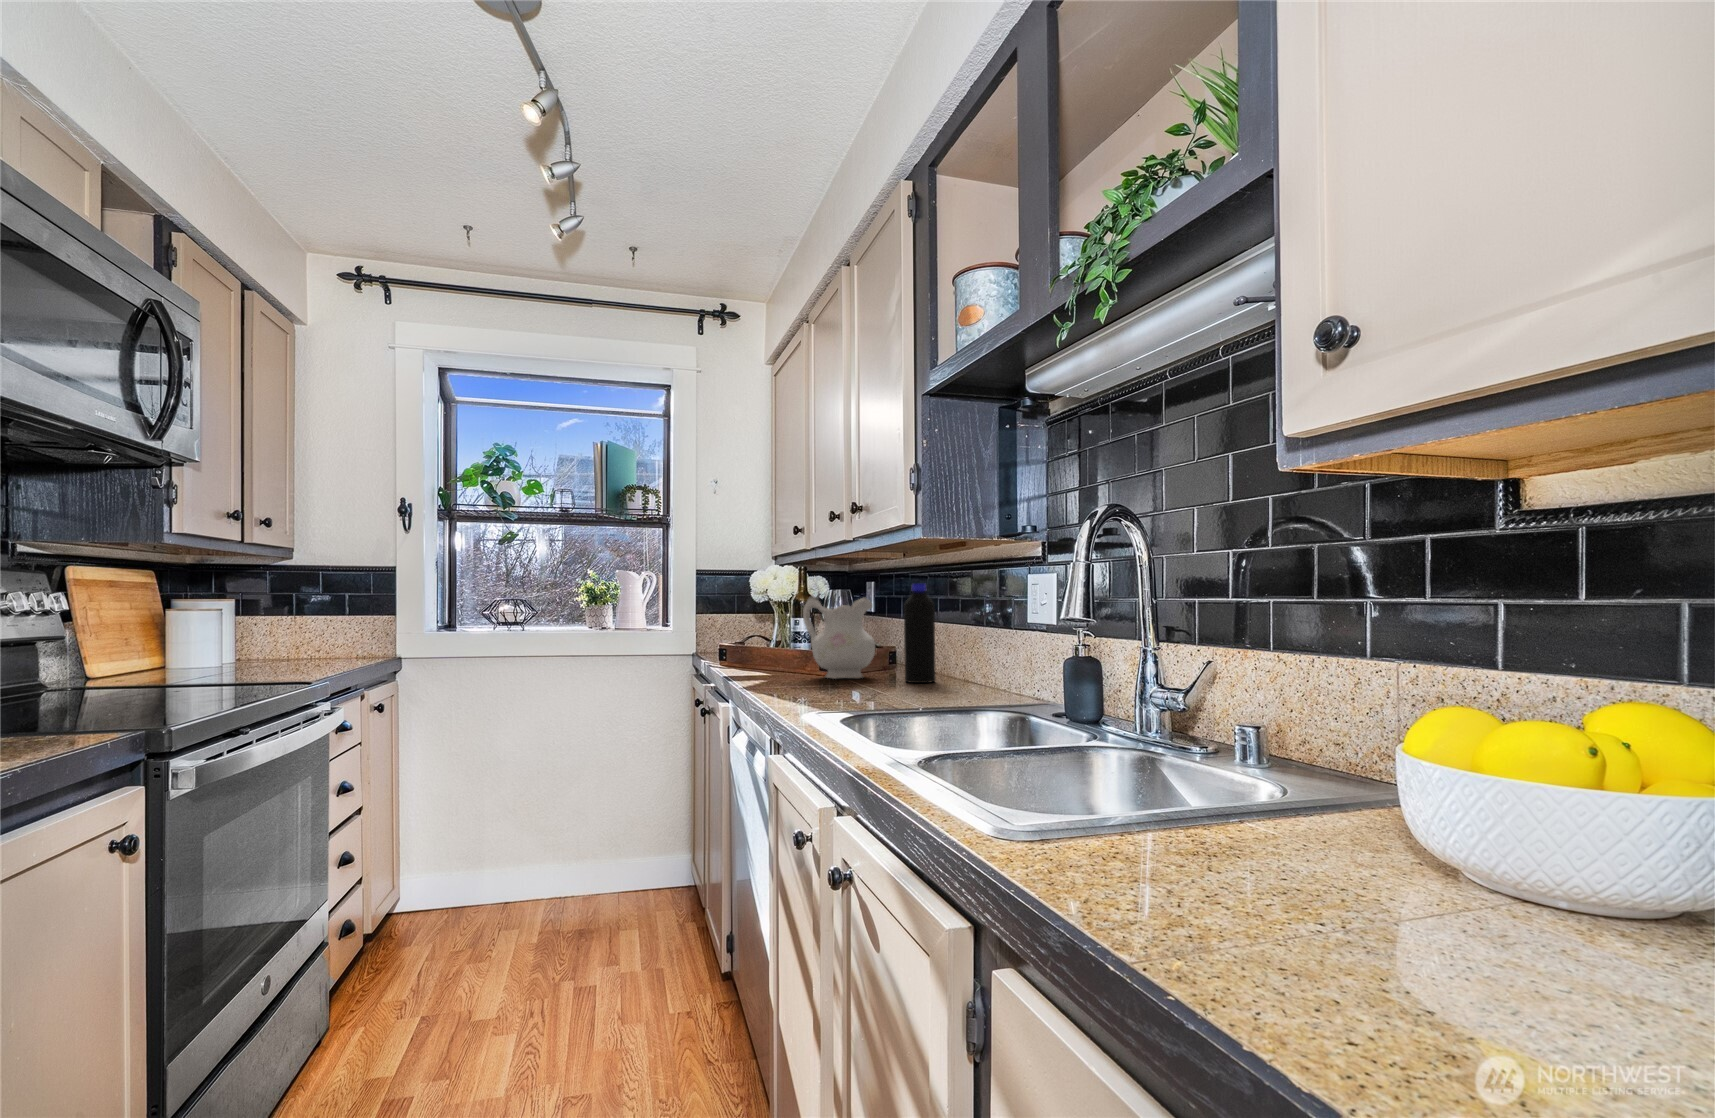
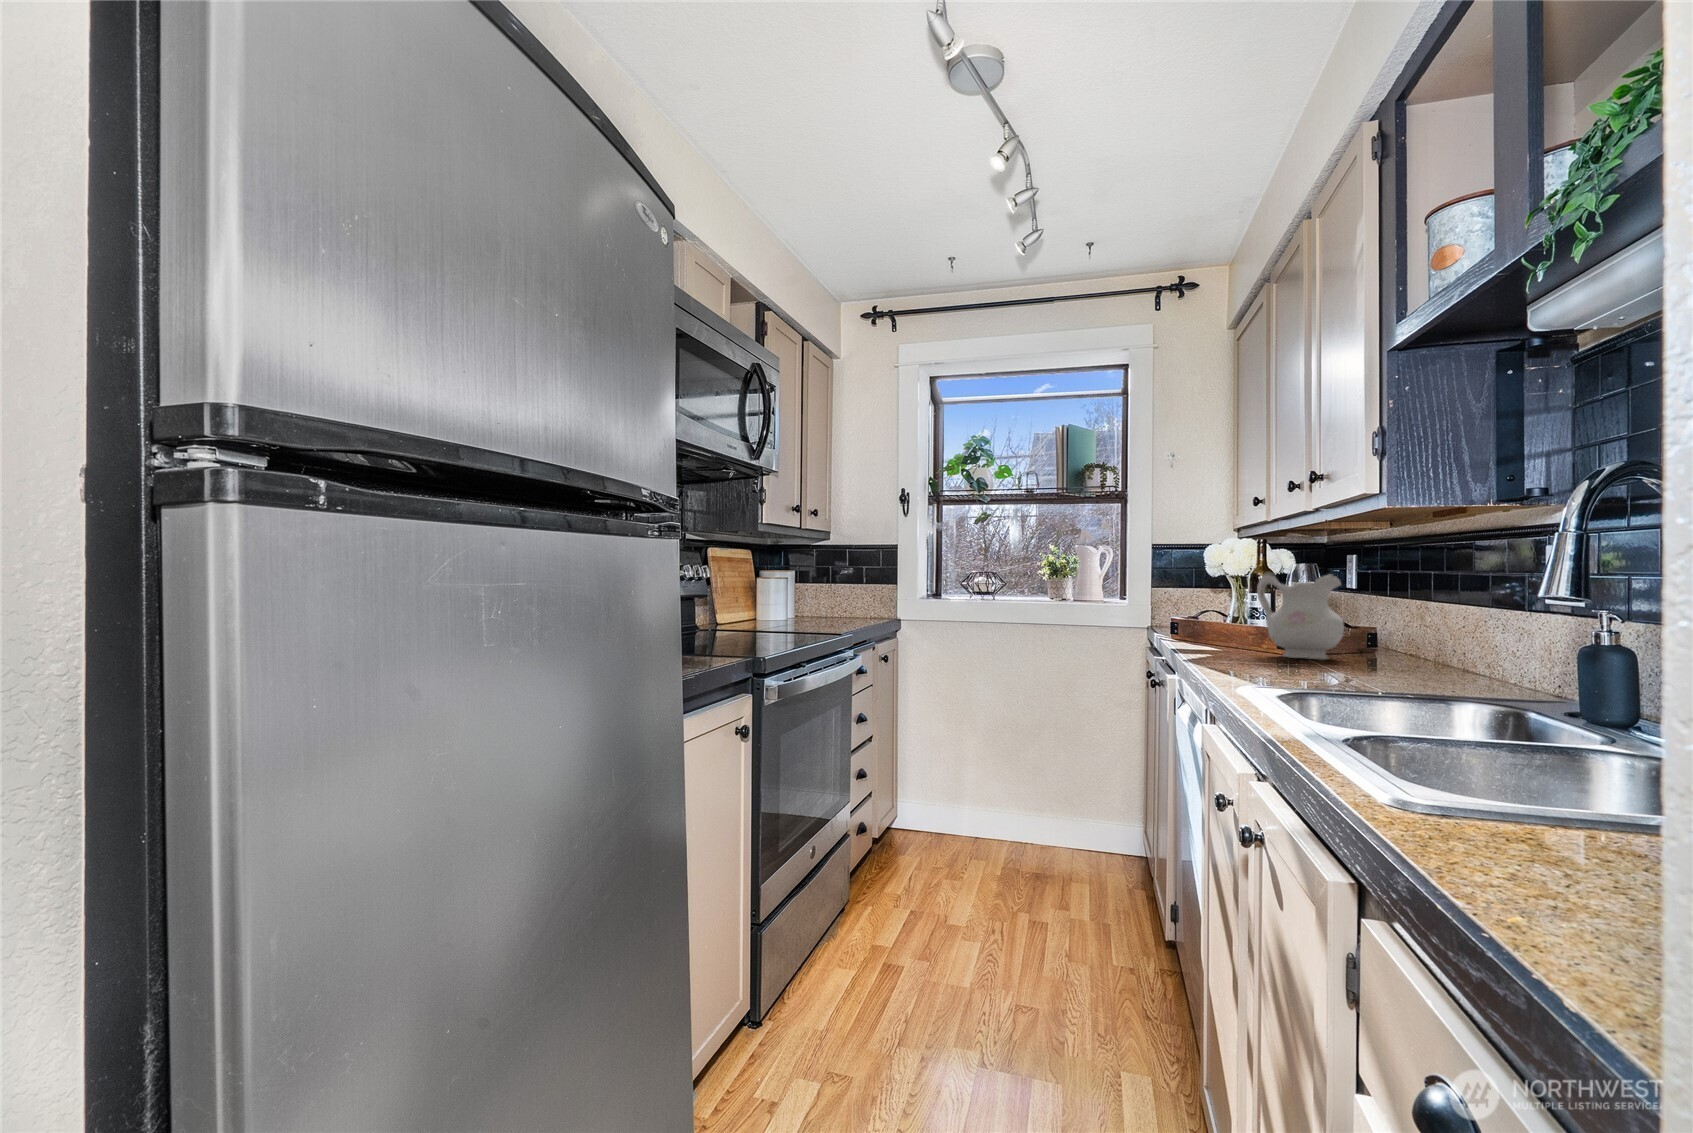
bottle: present [904,584,936,683] -> none [1379,560,1421,670]

